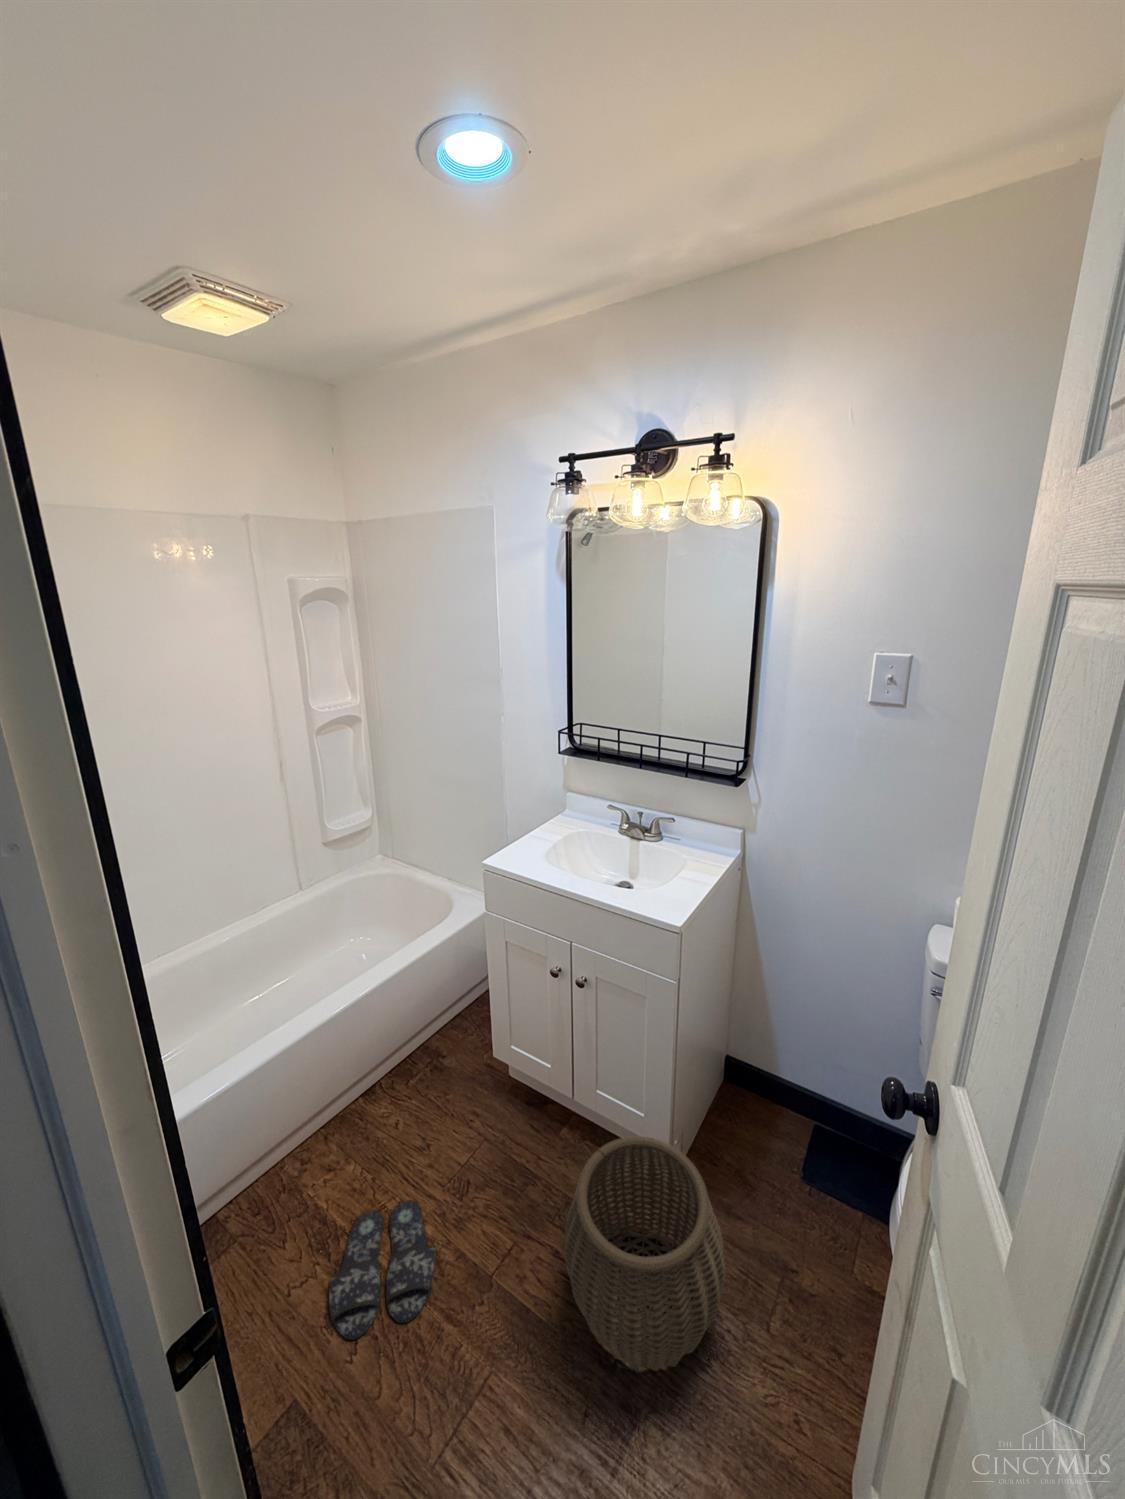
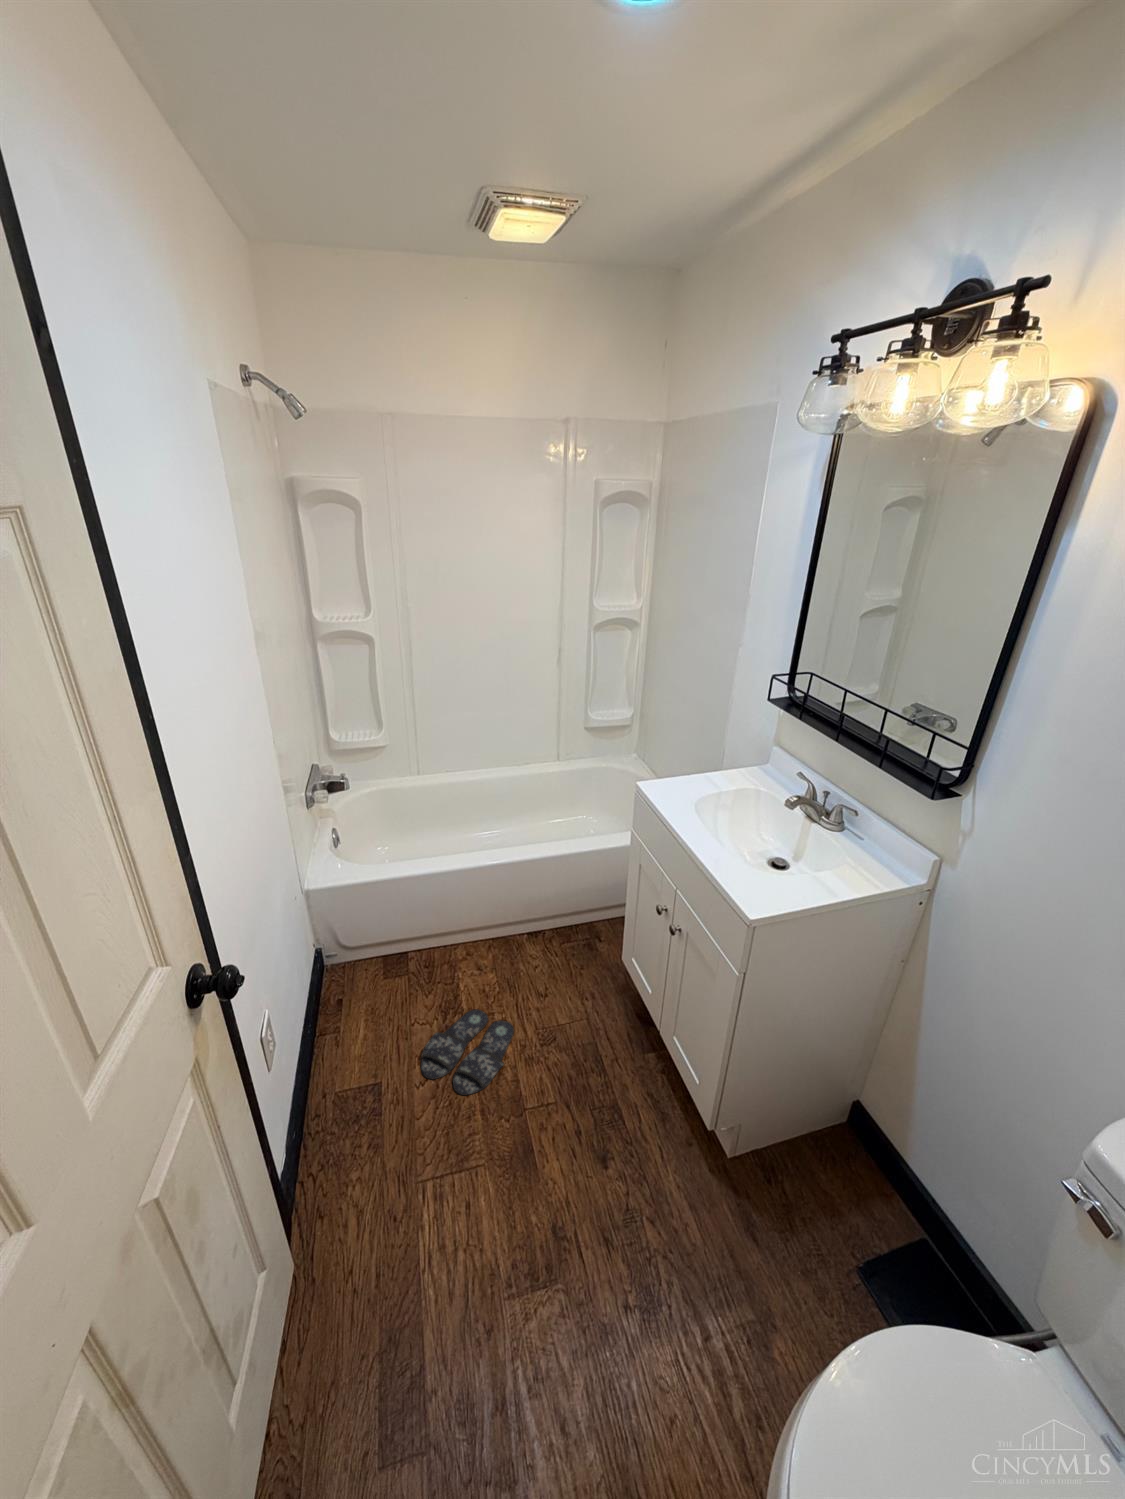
woven basket: present [565,1136,725,1371] -> none [549,1080,706,1288]

